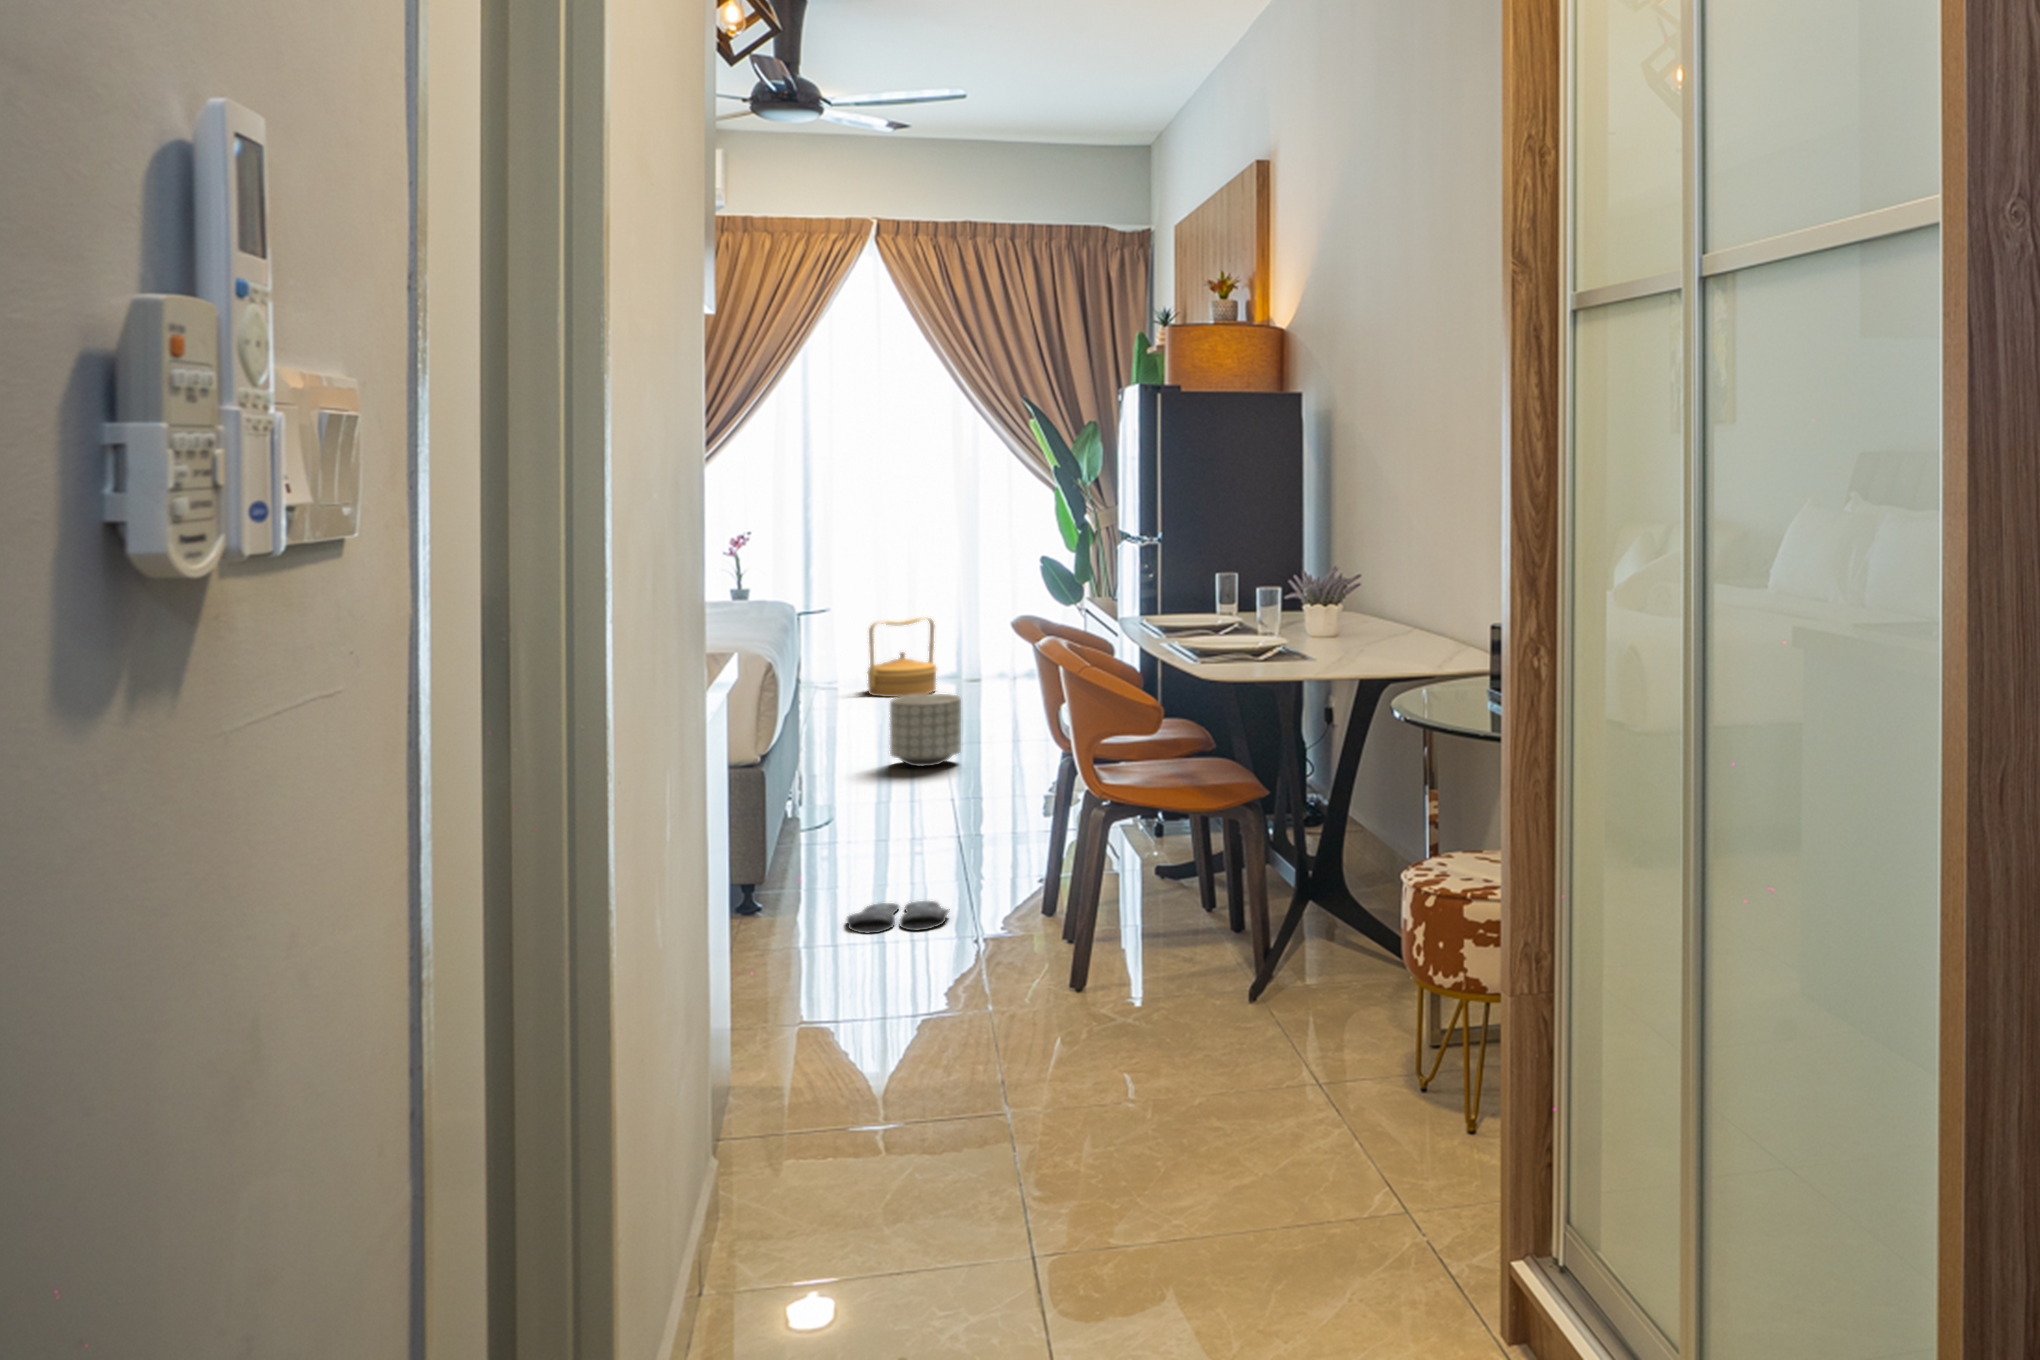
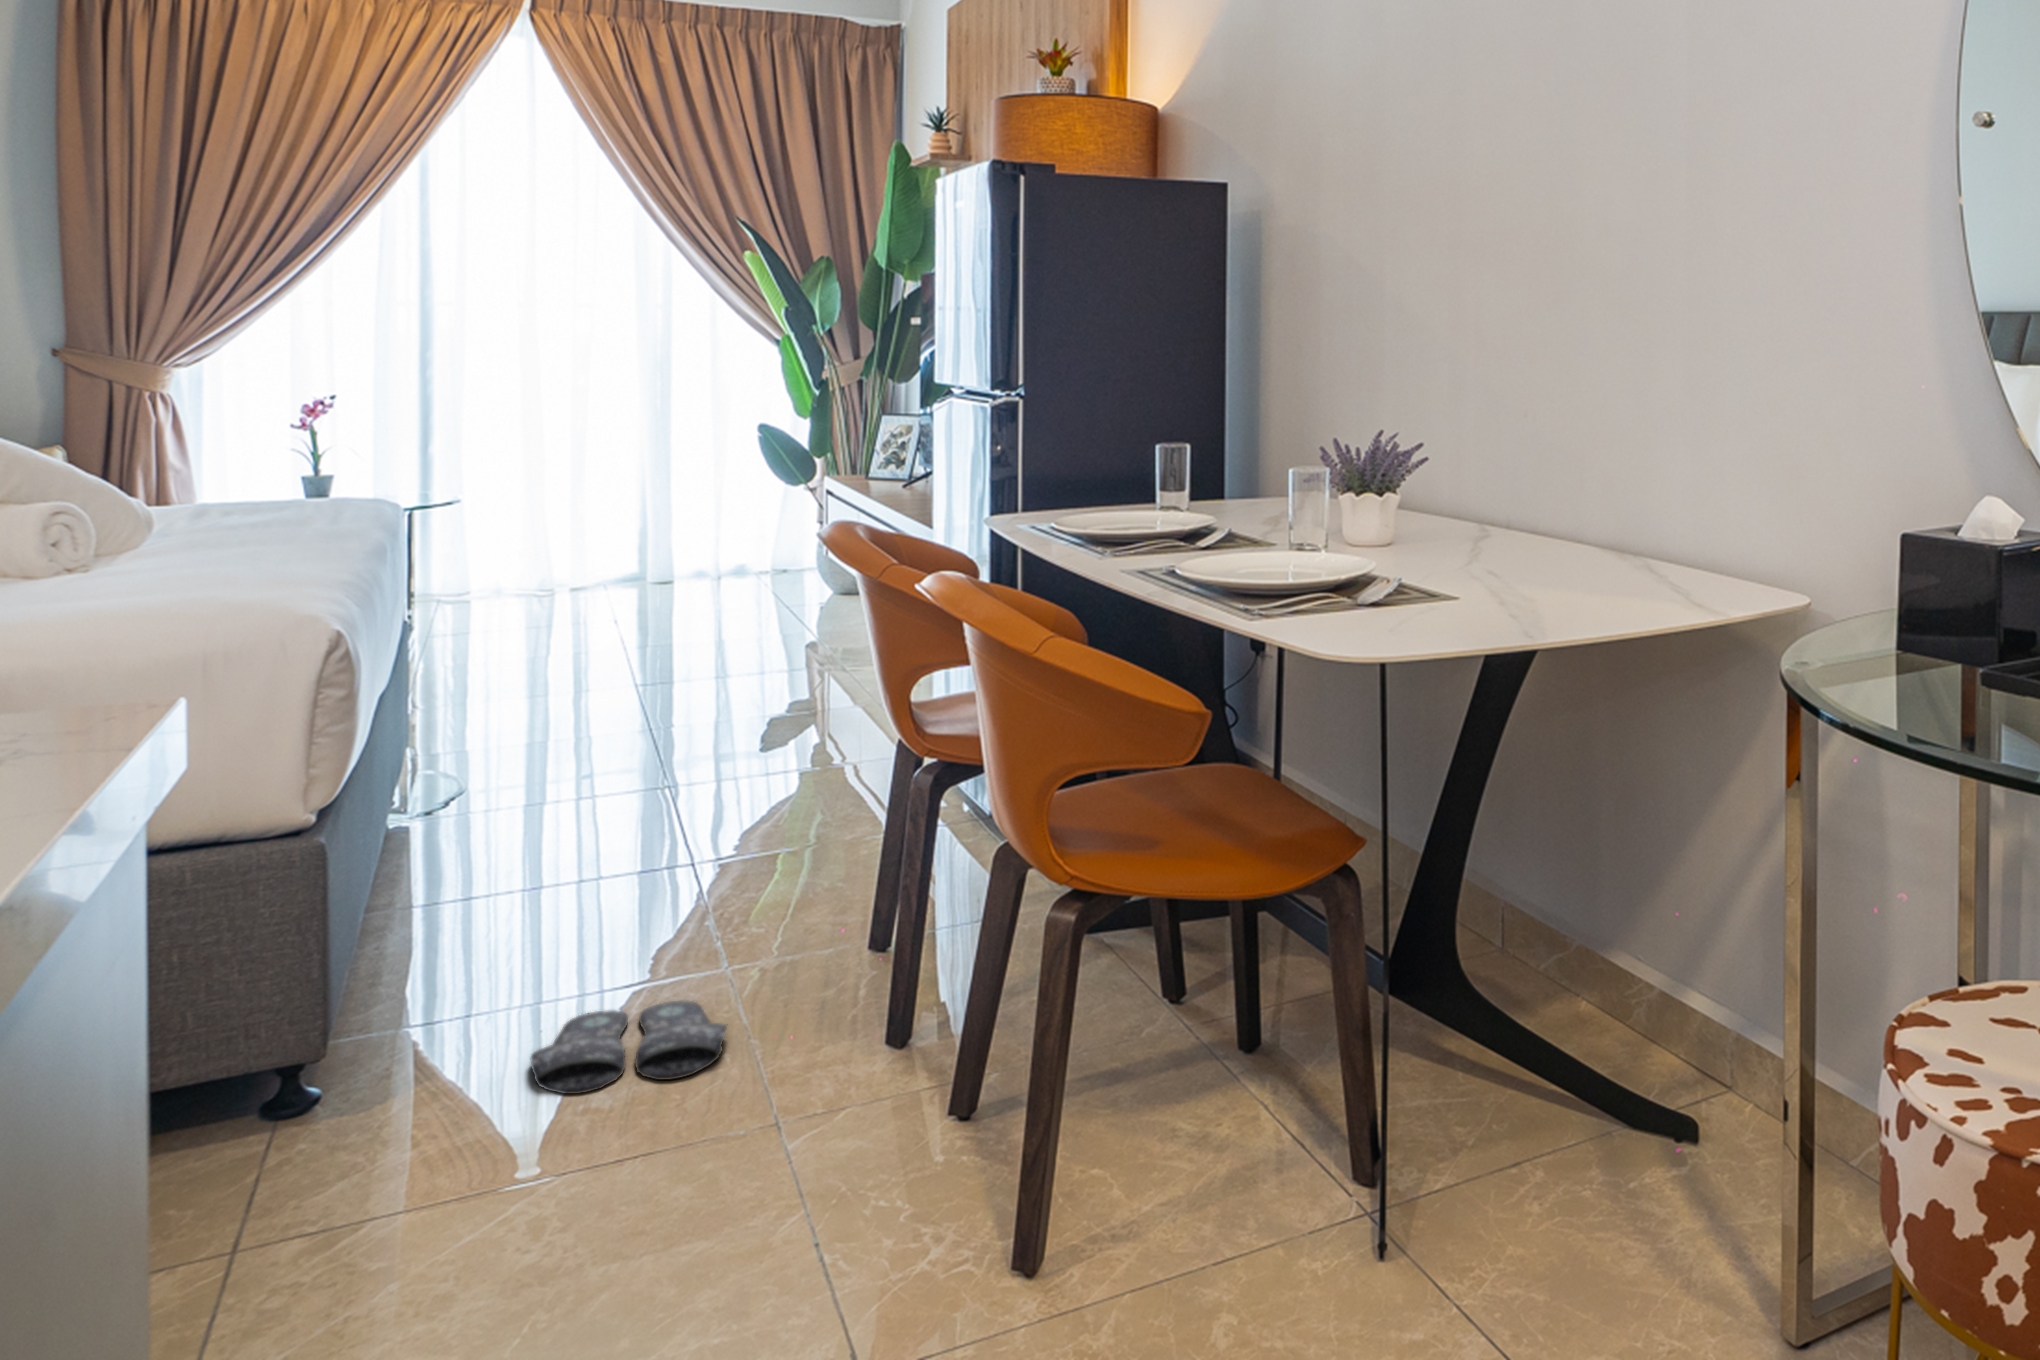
basket: present [868,617,937,697] -> none [521,501,620,605]
planter: present [890,694,961,766] -> none [570,612,678,715]

